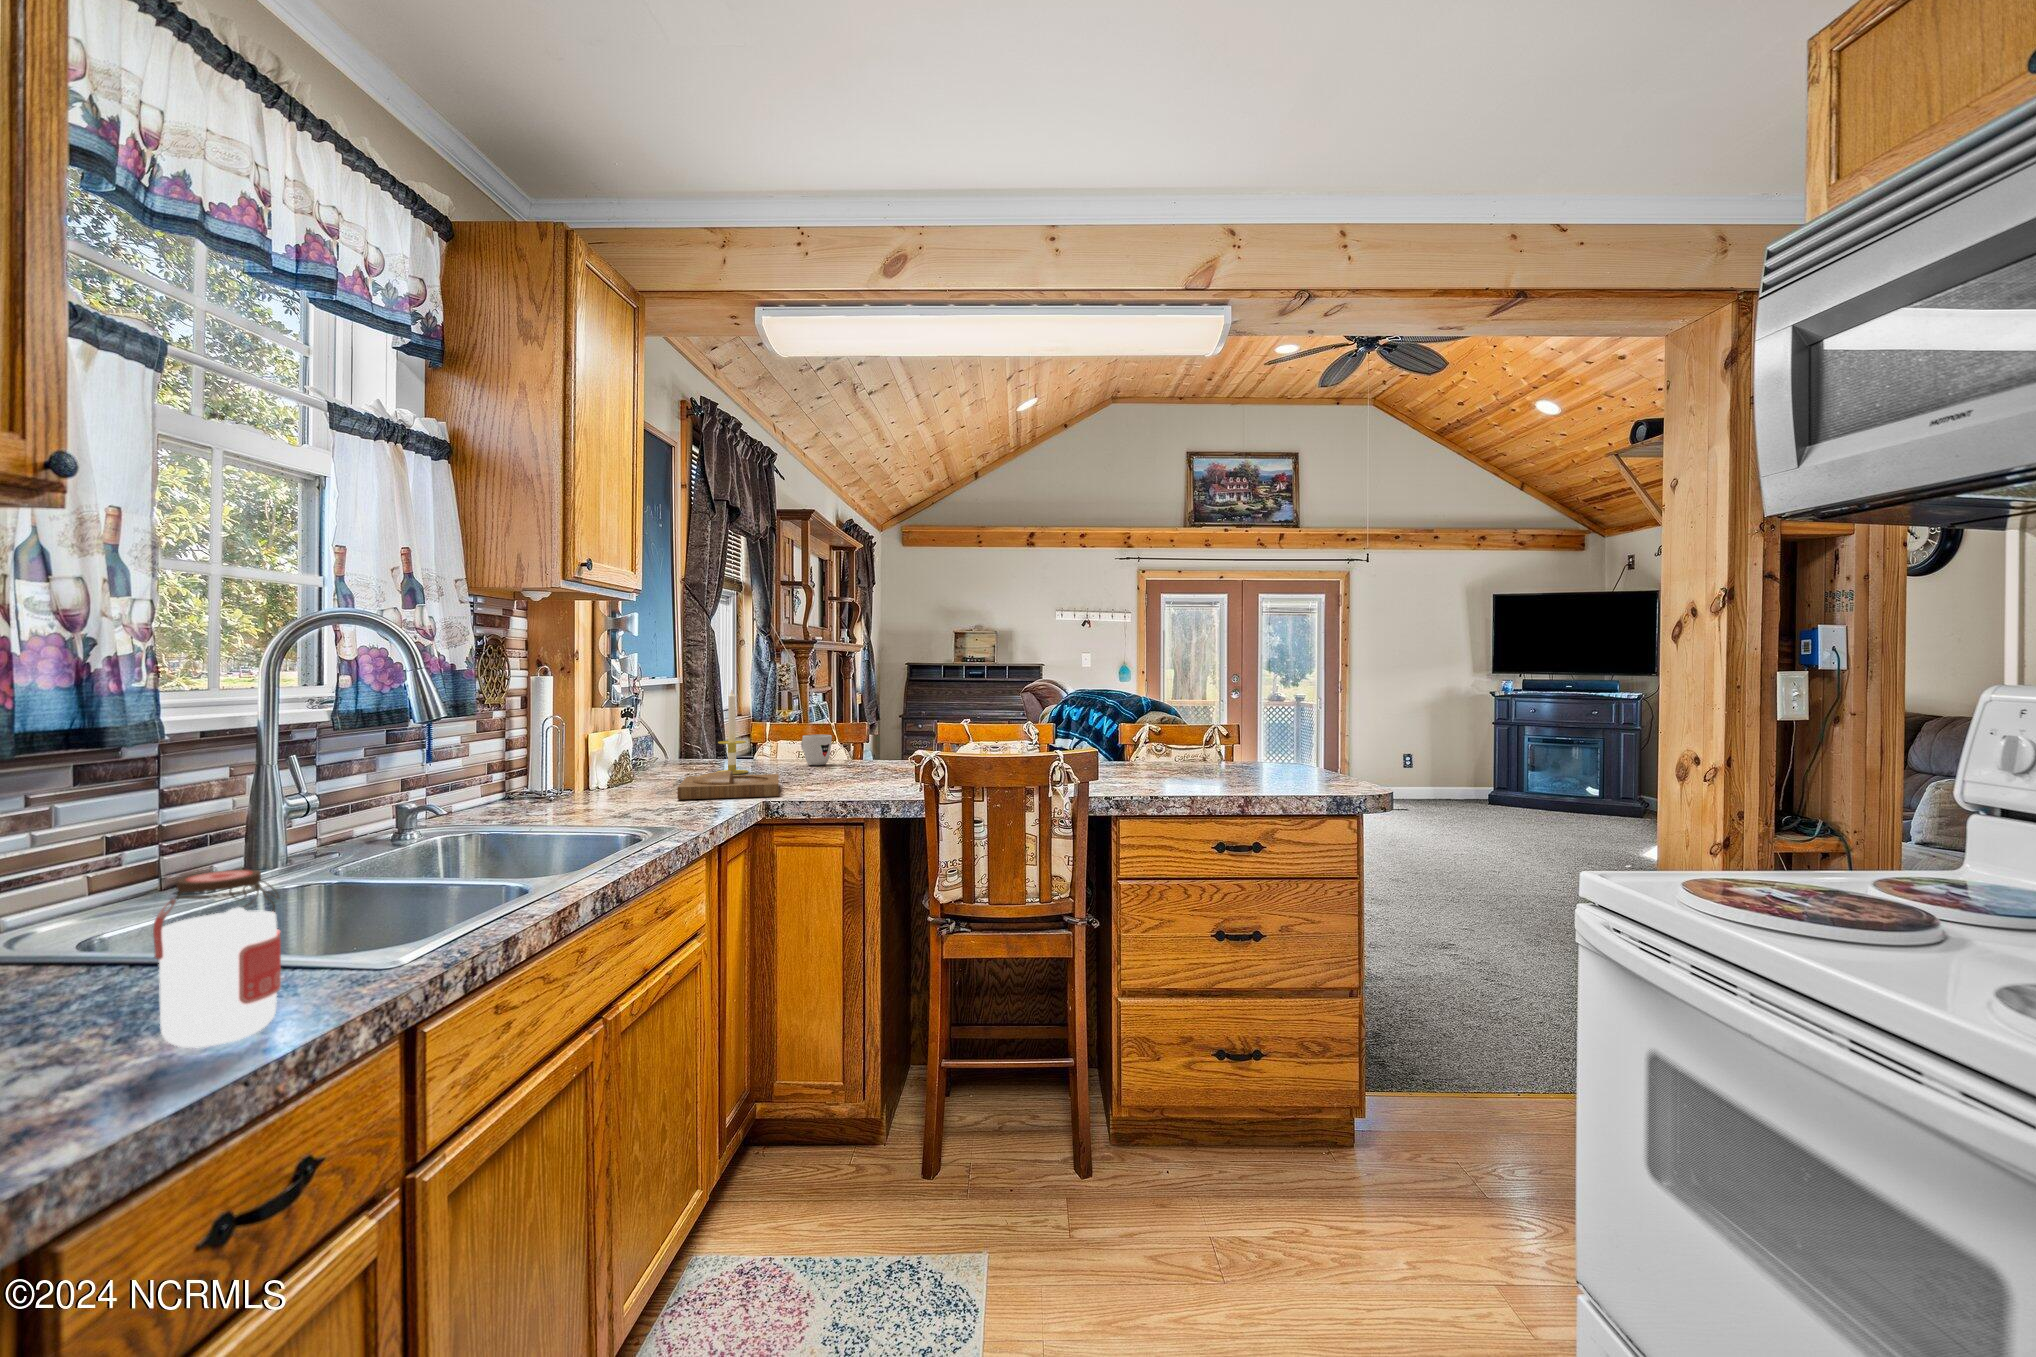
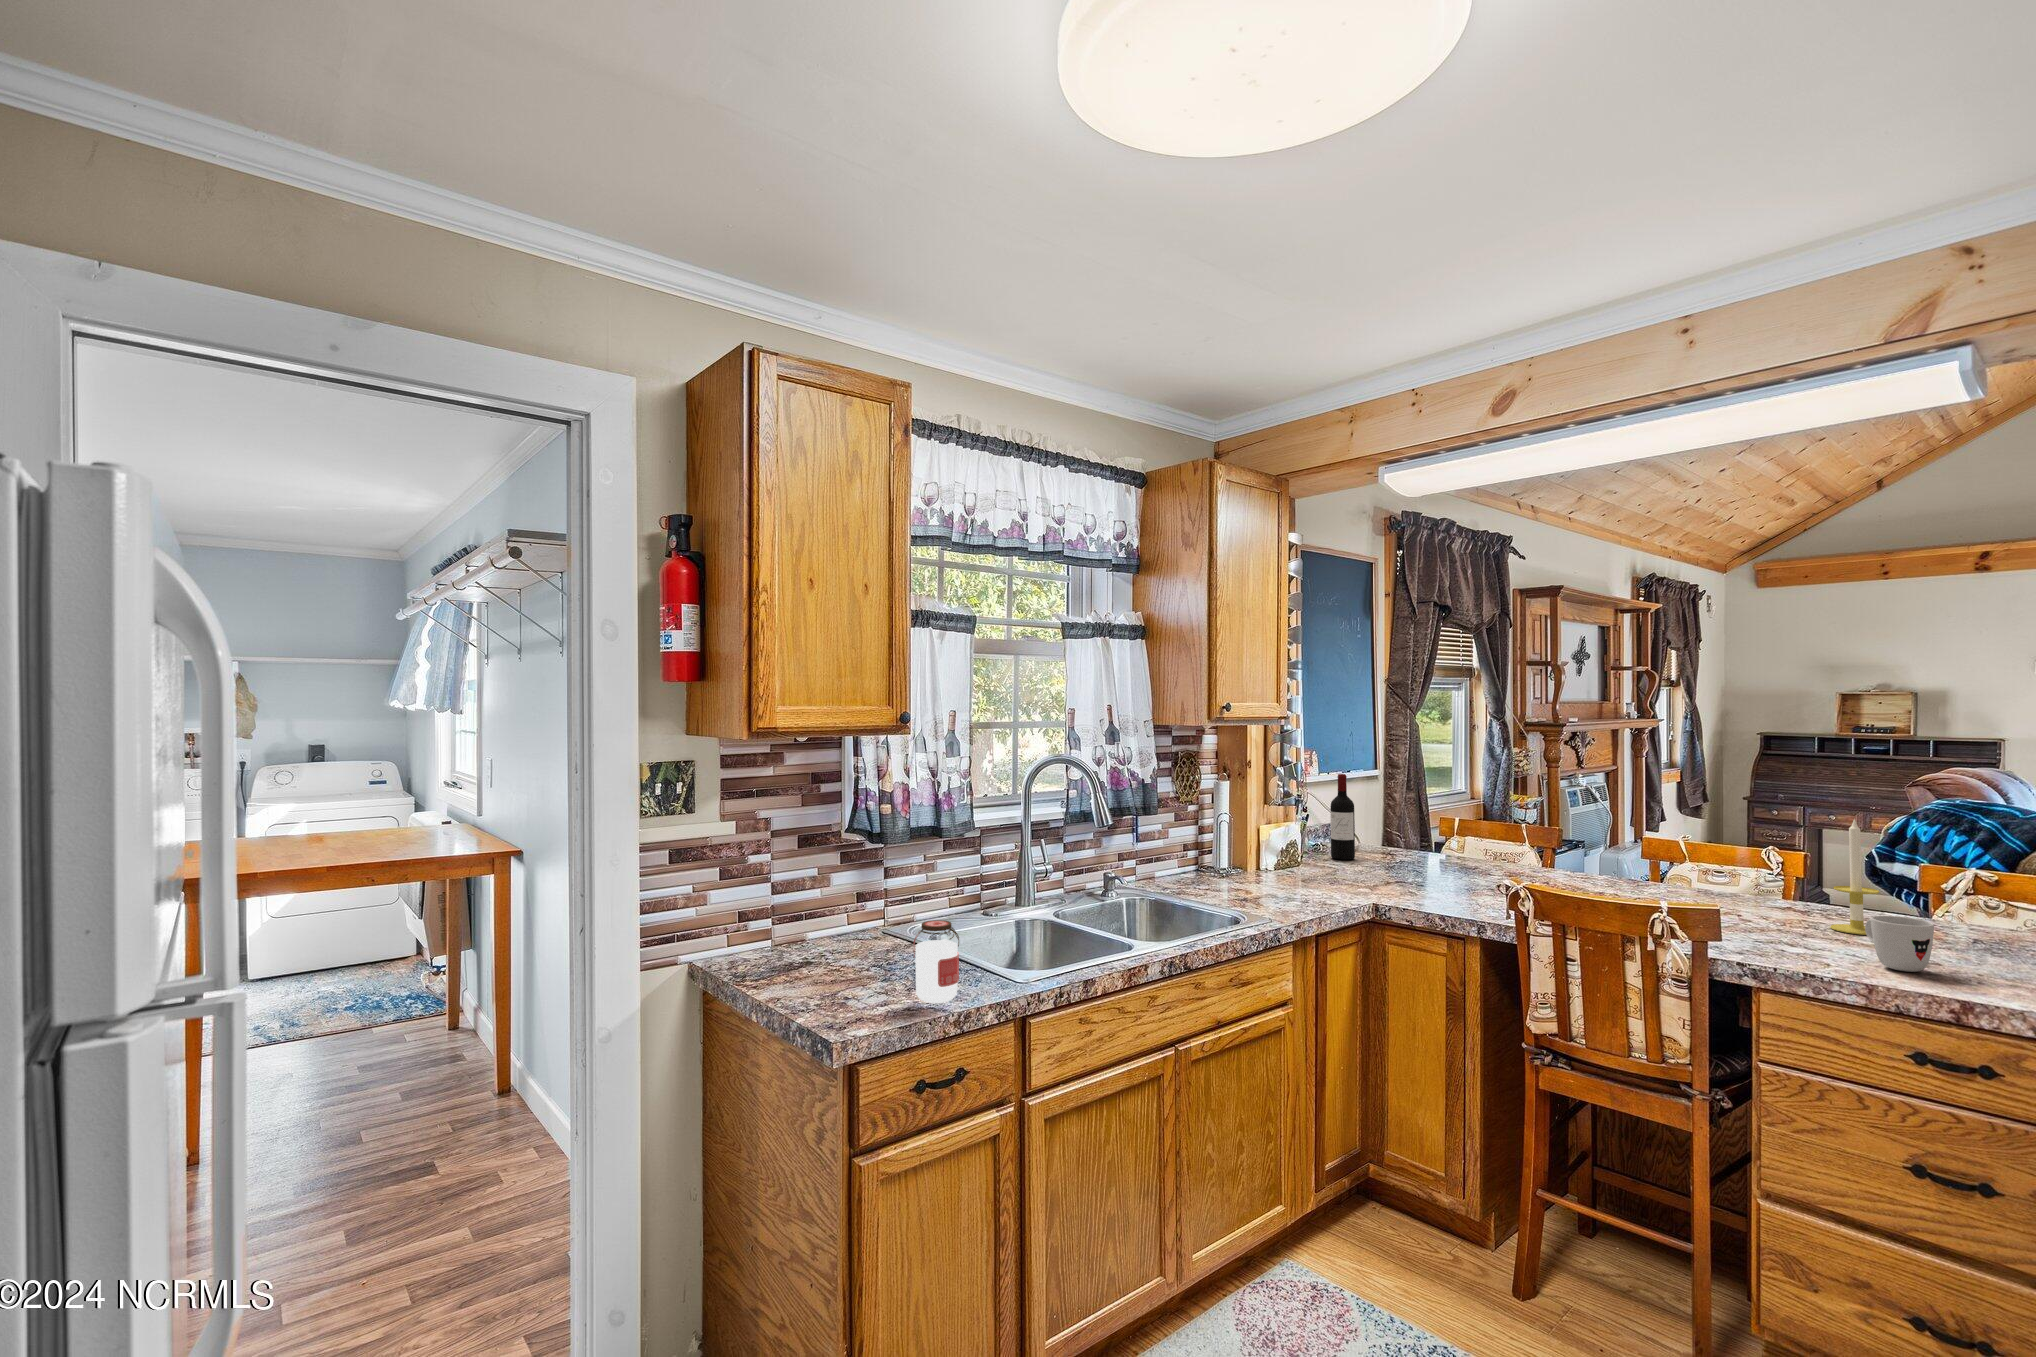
wine bottle: none [652,679,680,776] -> present [1330,774,1355,860]
candle: present [718,690,748,774] -> present [1830,819,1879,935]
mug: present [801,735,832,765] -> present [1865,916,1934,972]
tray: present [678,771,779,799] -> none [1313,866,1420,897]

